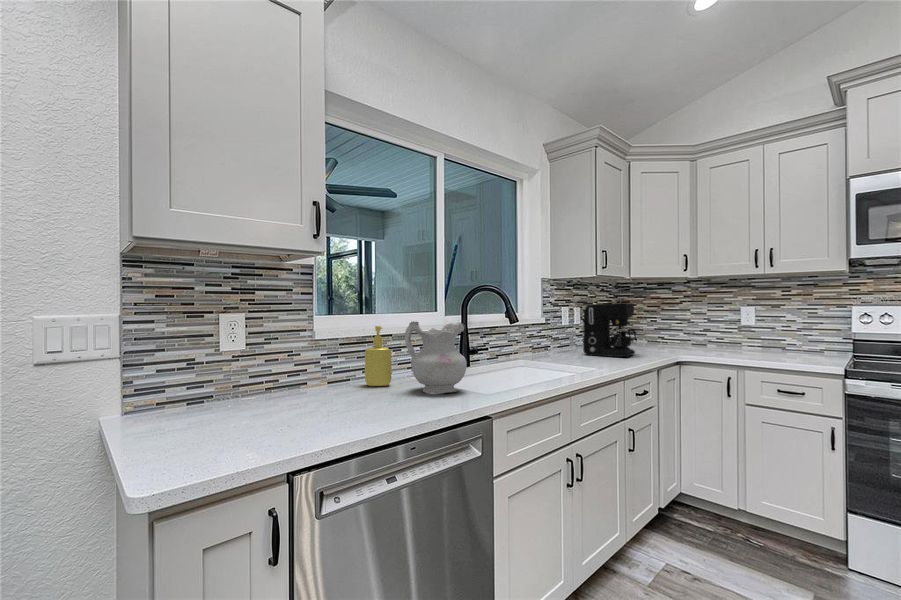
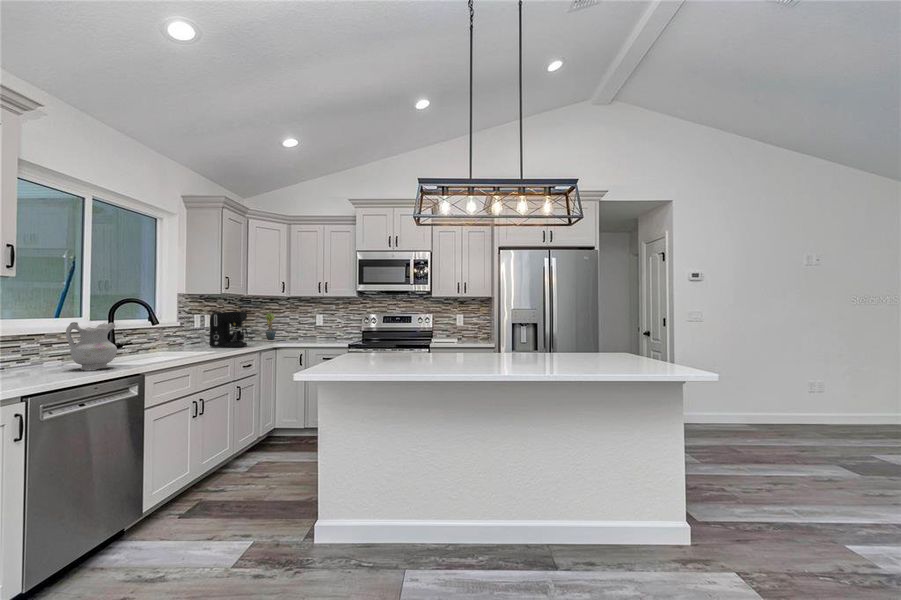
potted plant: none [635,304,689,347] -> present [258,313,282,341]
soap dispenser: present [365,326,391,386] -> none [23,327,50,370]

